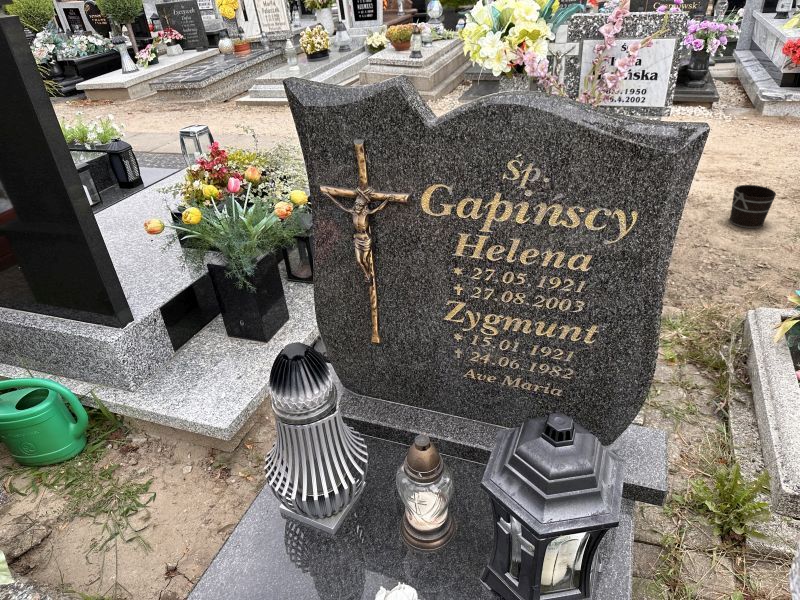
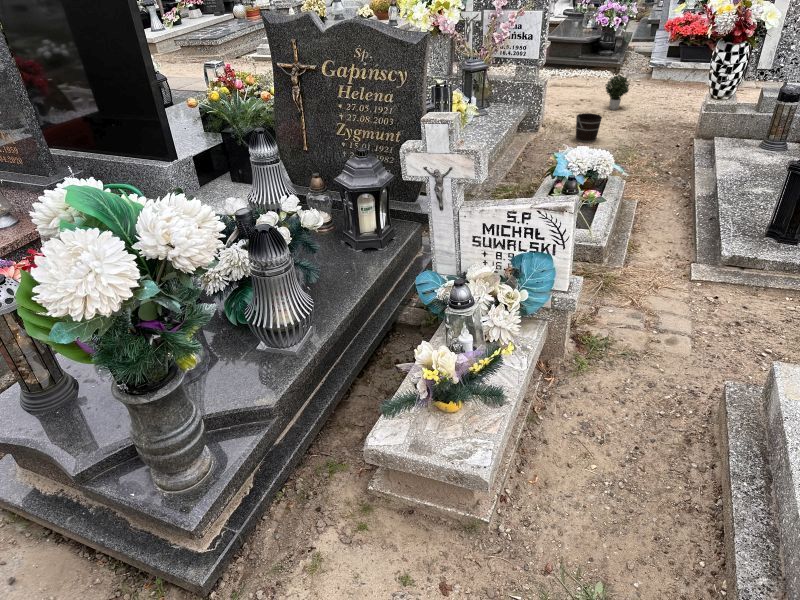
potted plant: none [738,120,776,168] -> present [606,75,629,110]

